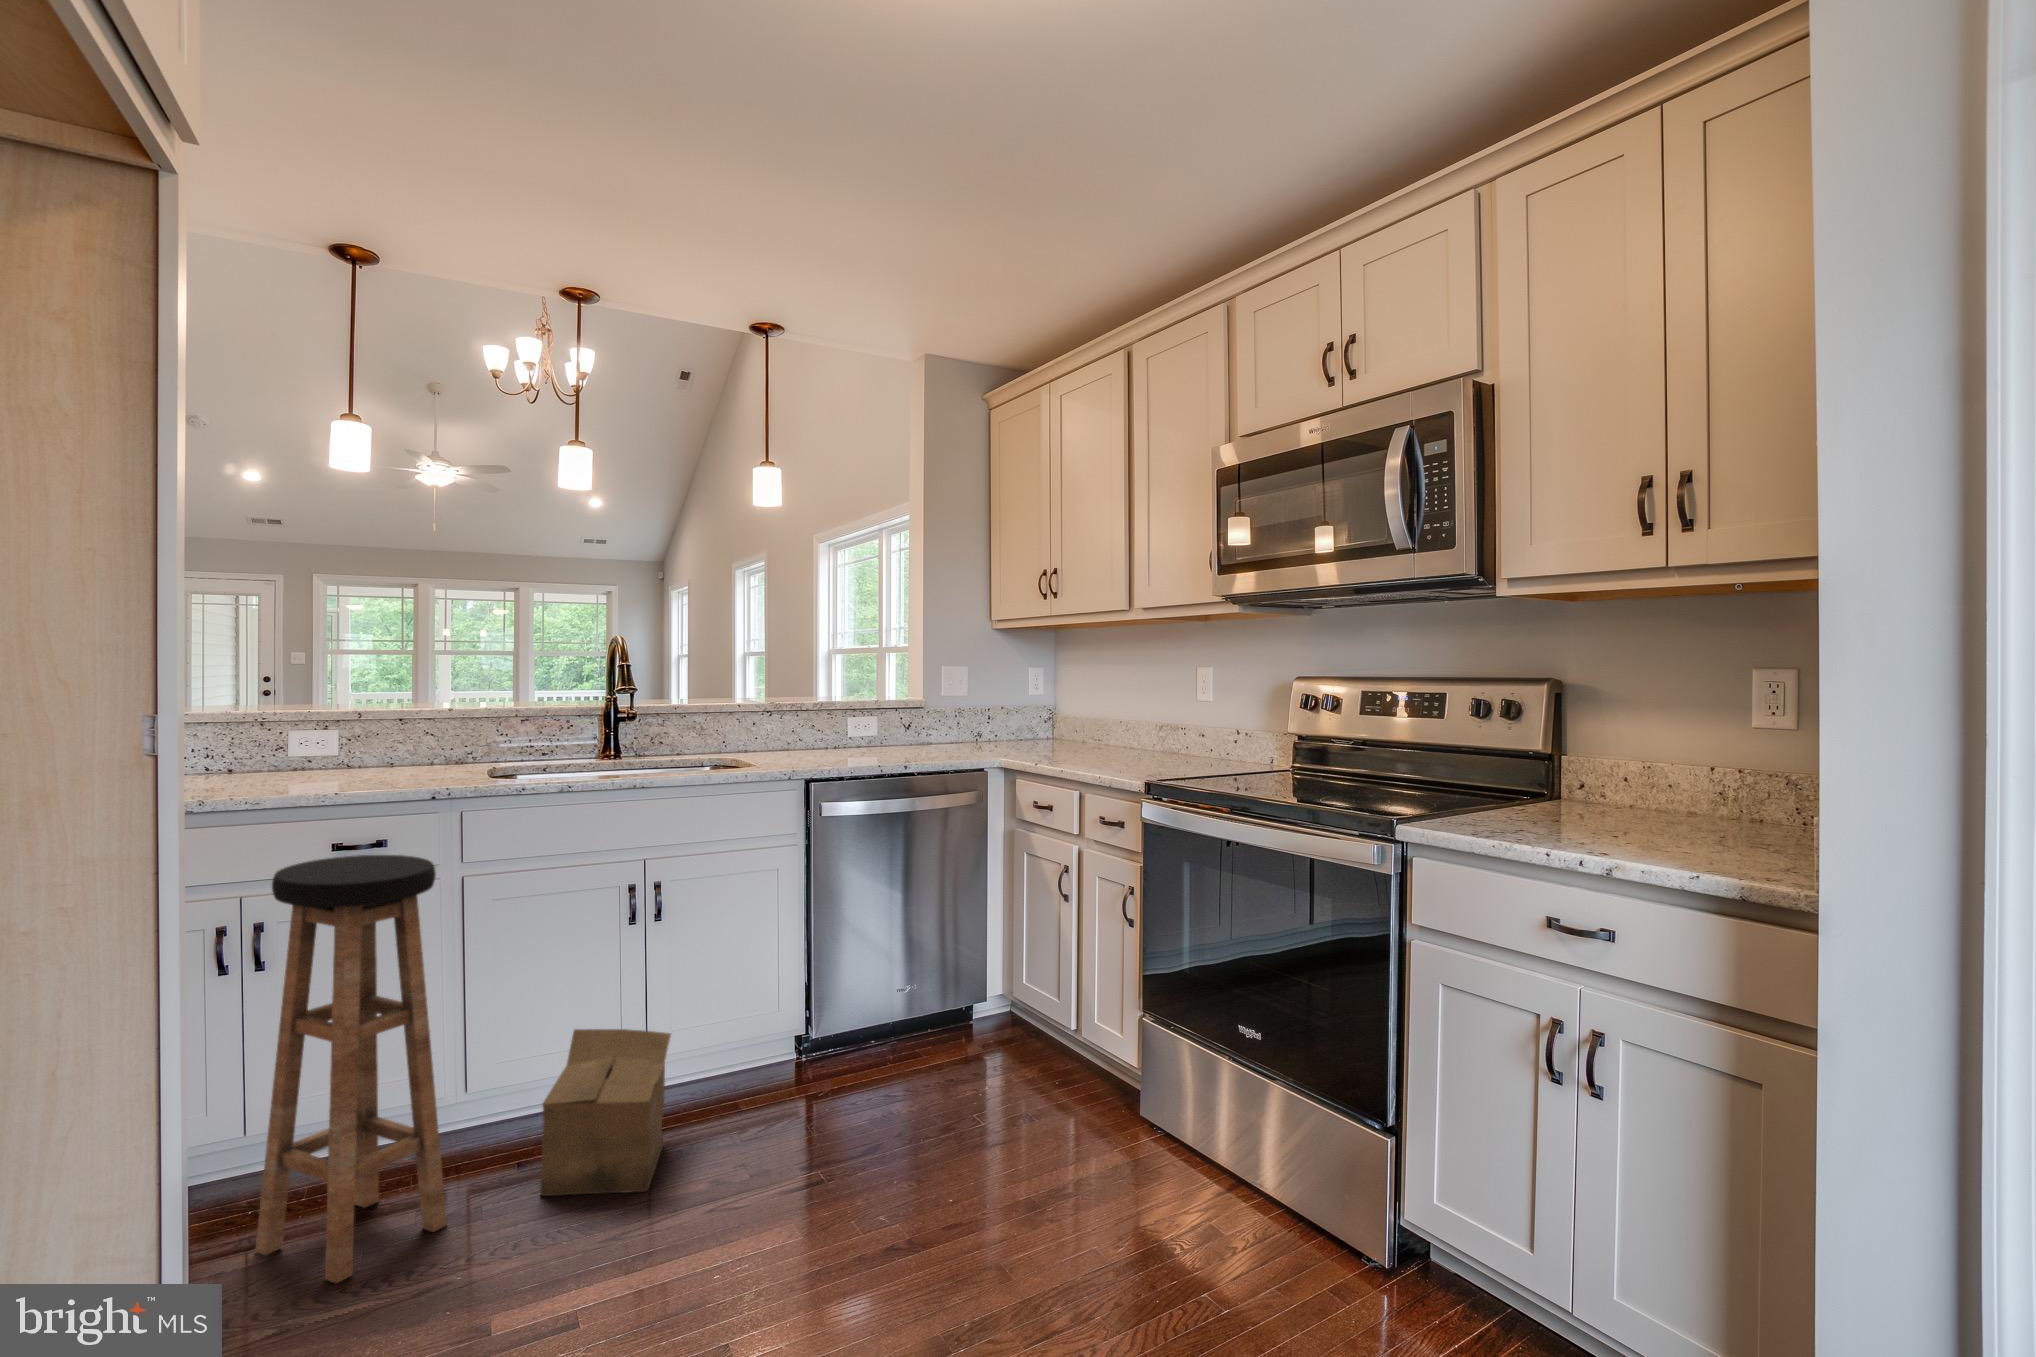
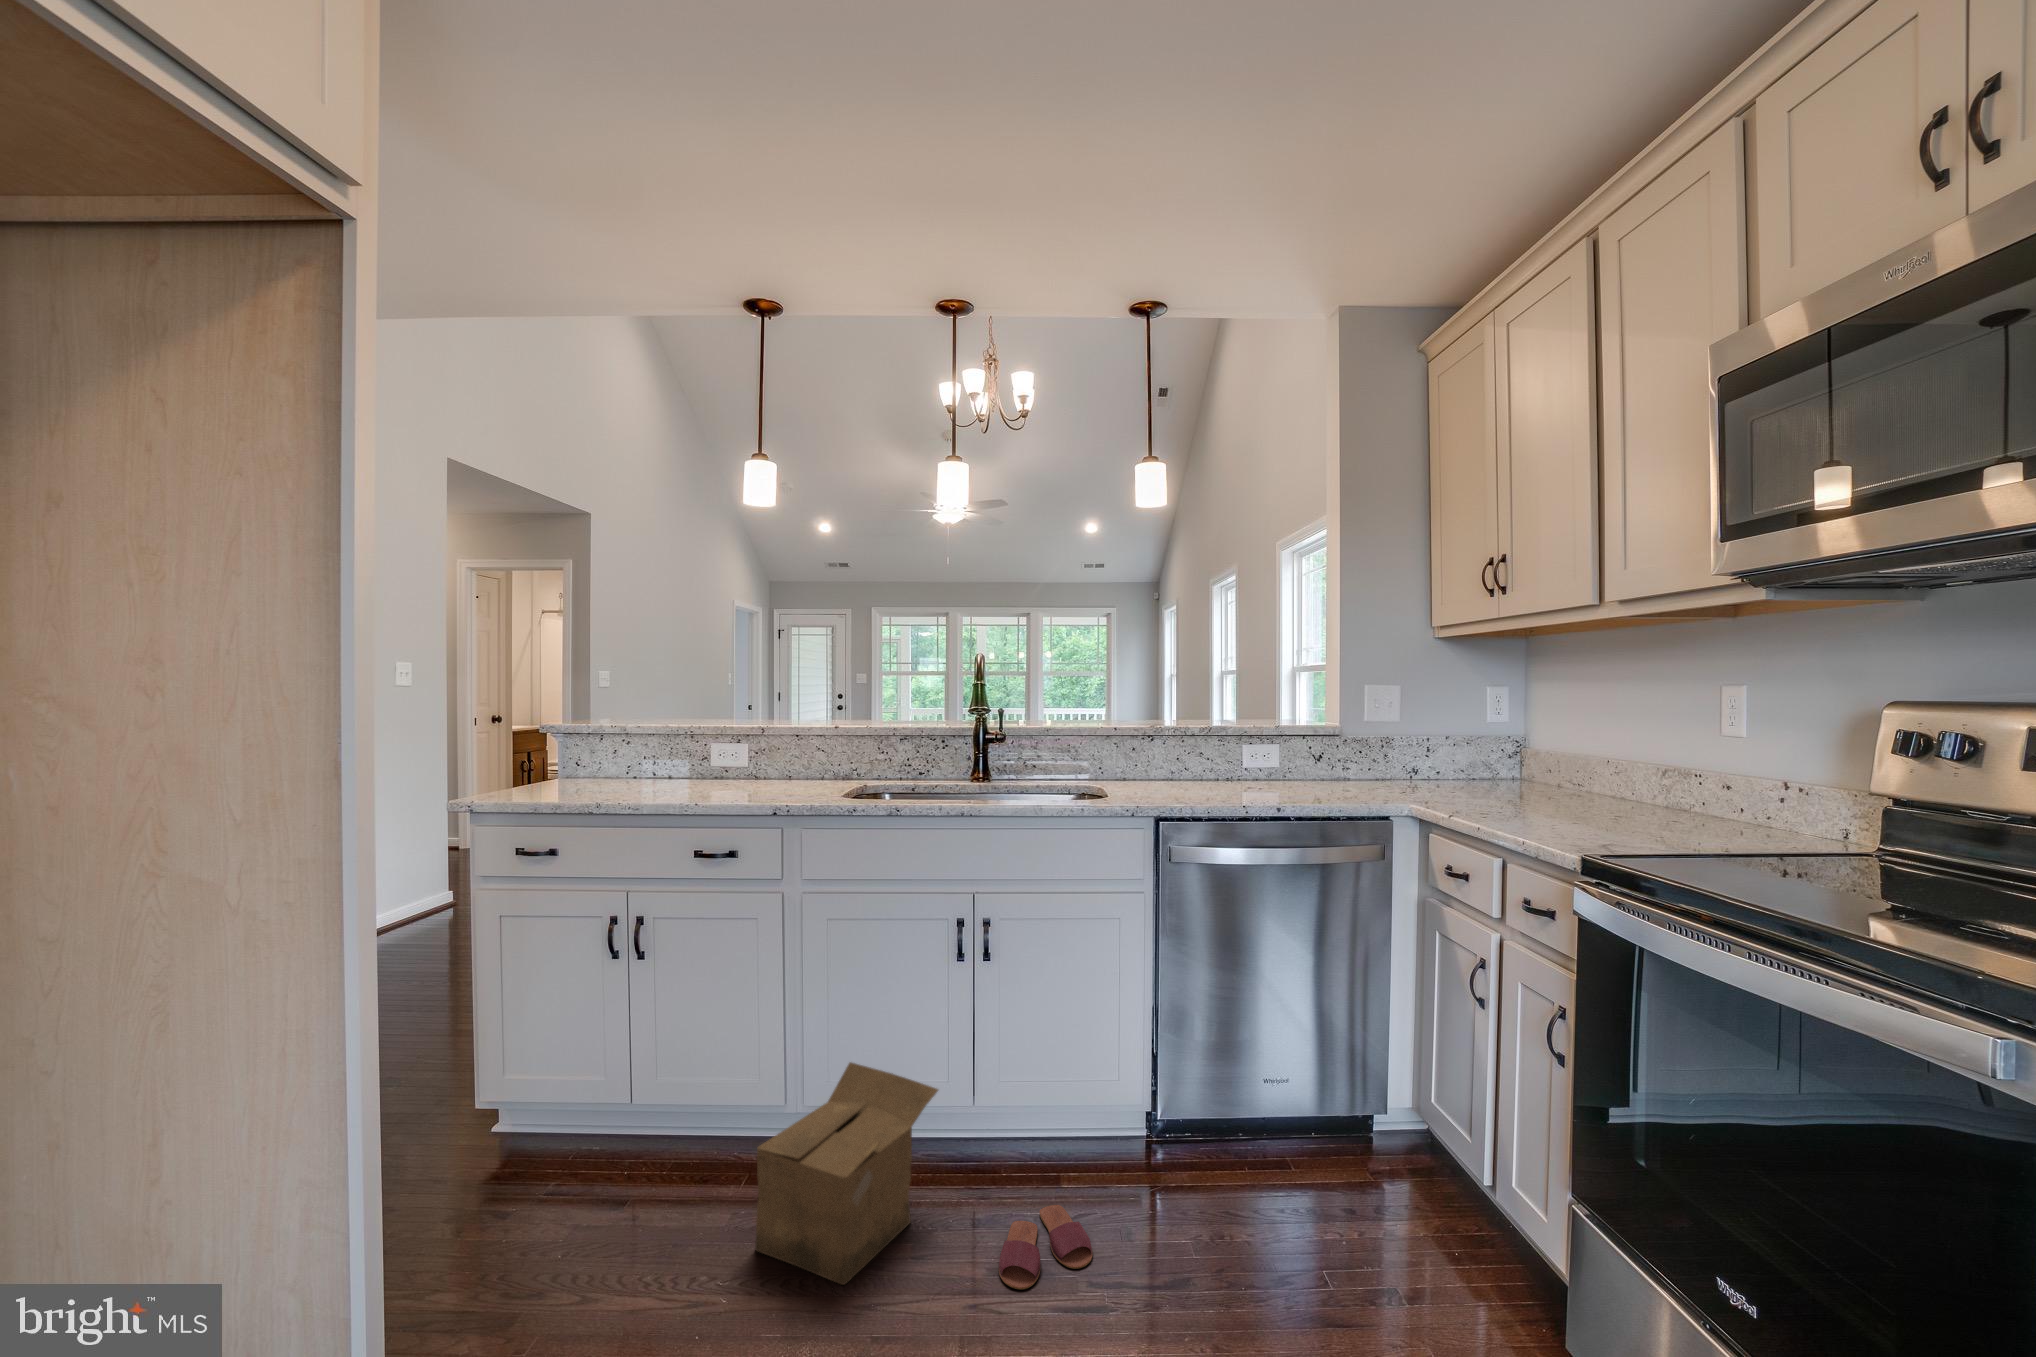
bar stool: present [255,855,447,1283] -> none [508,856,663,1297]
slippers: none [750,1106,826,1156] -> present [998,1205,1093,1289]

